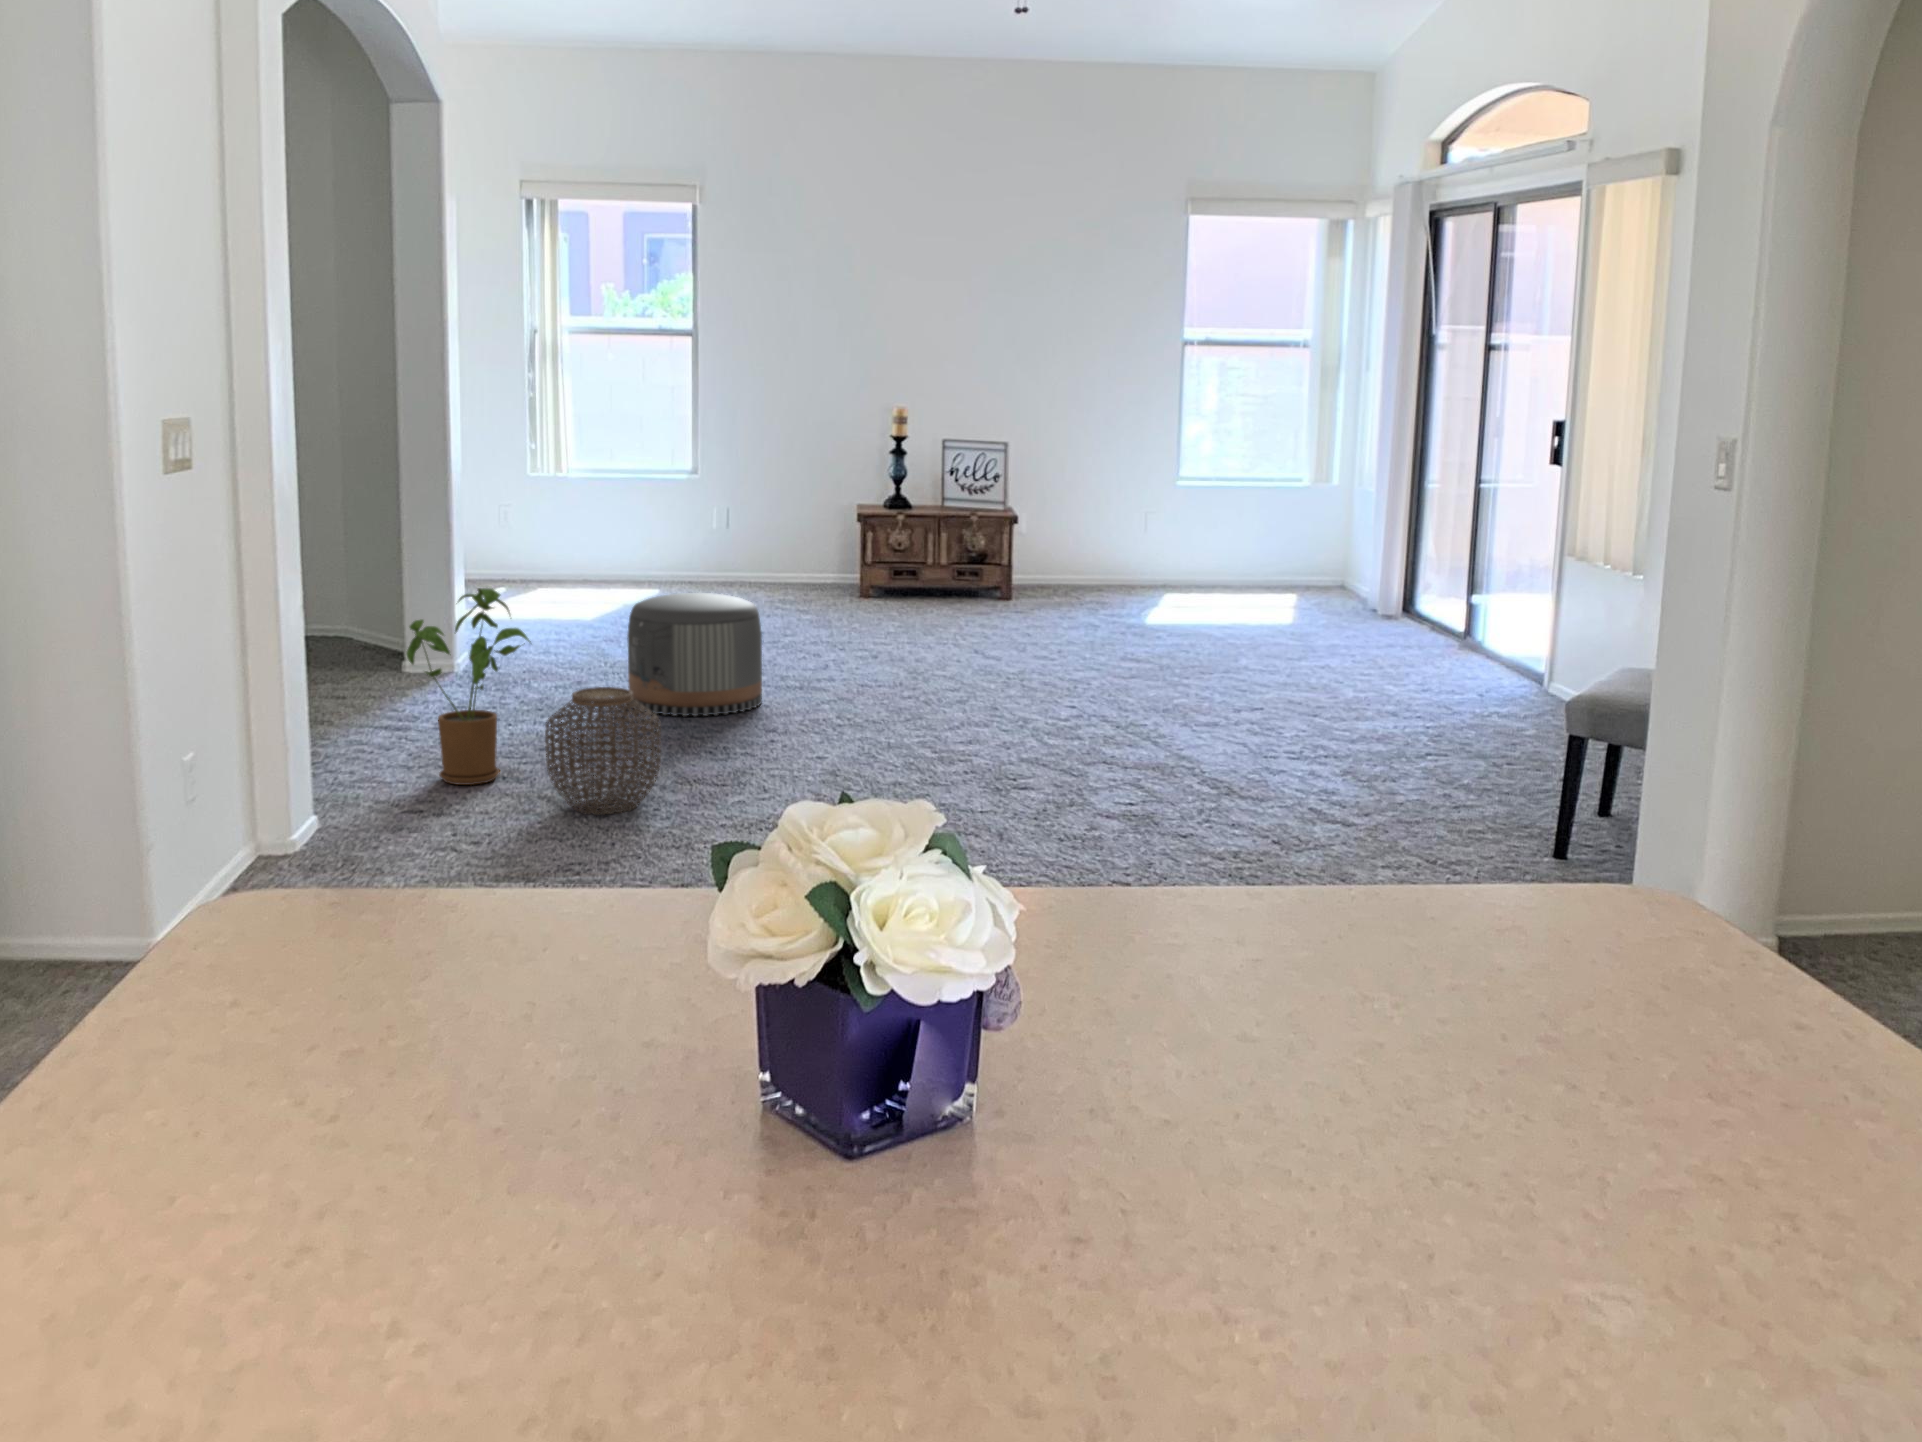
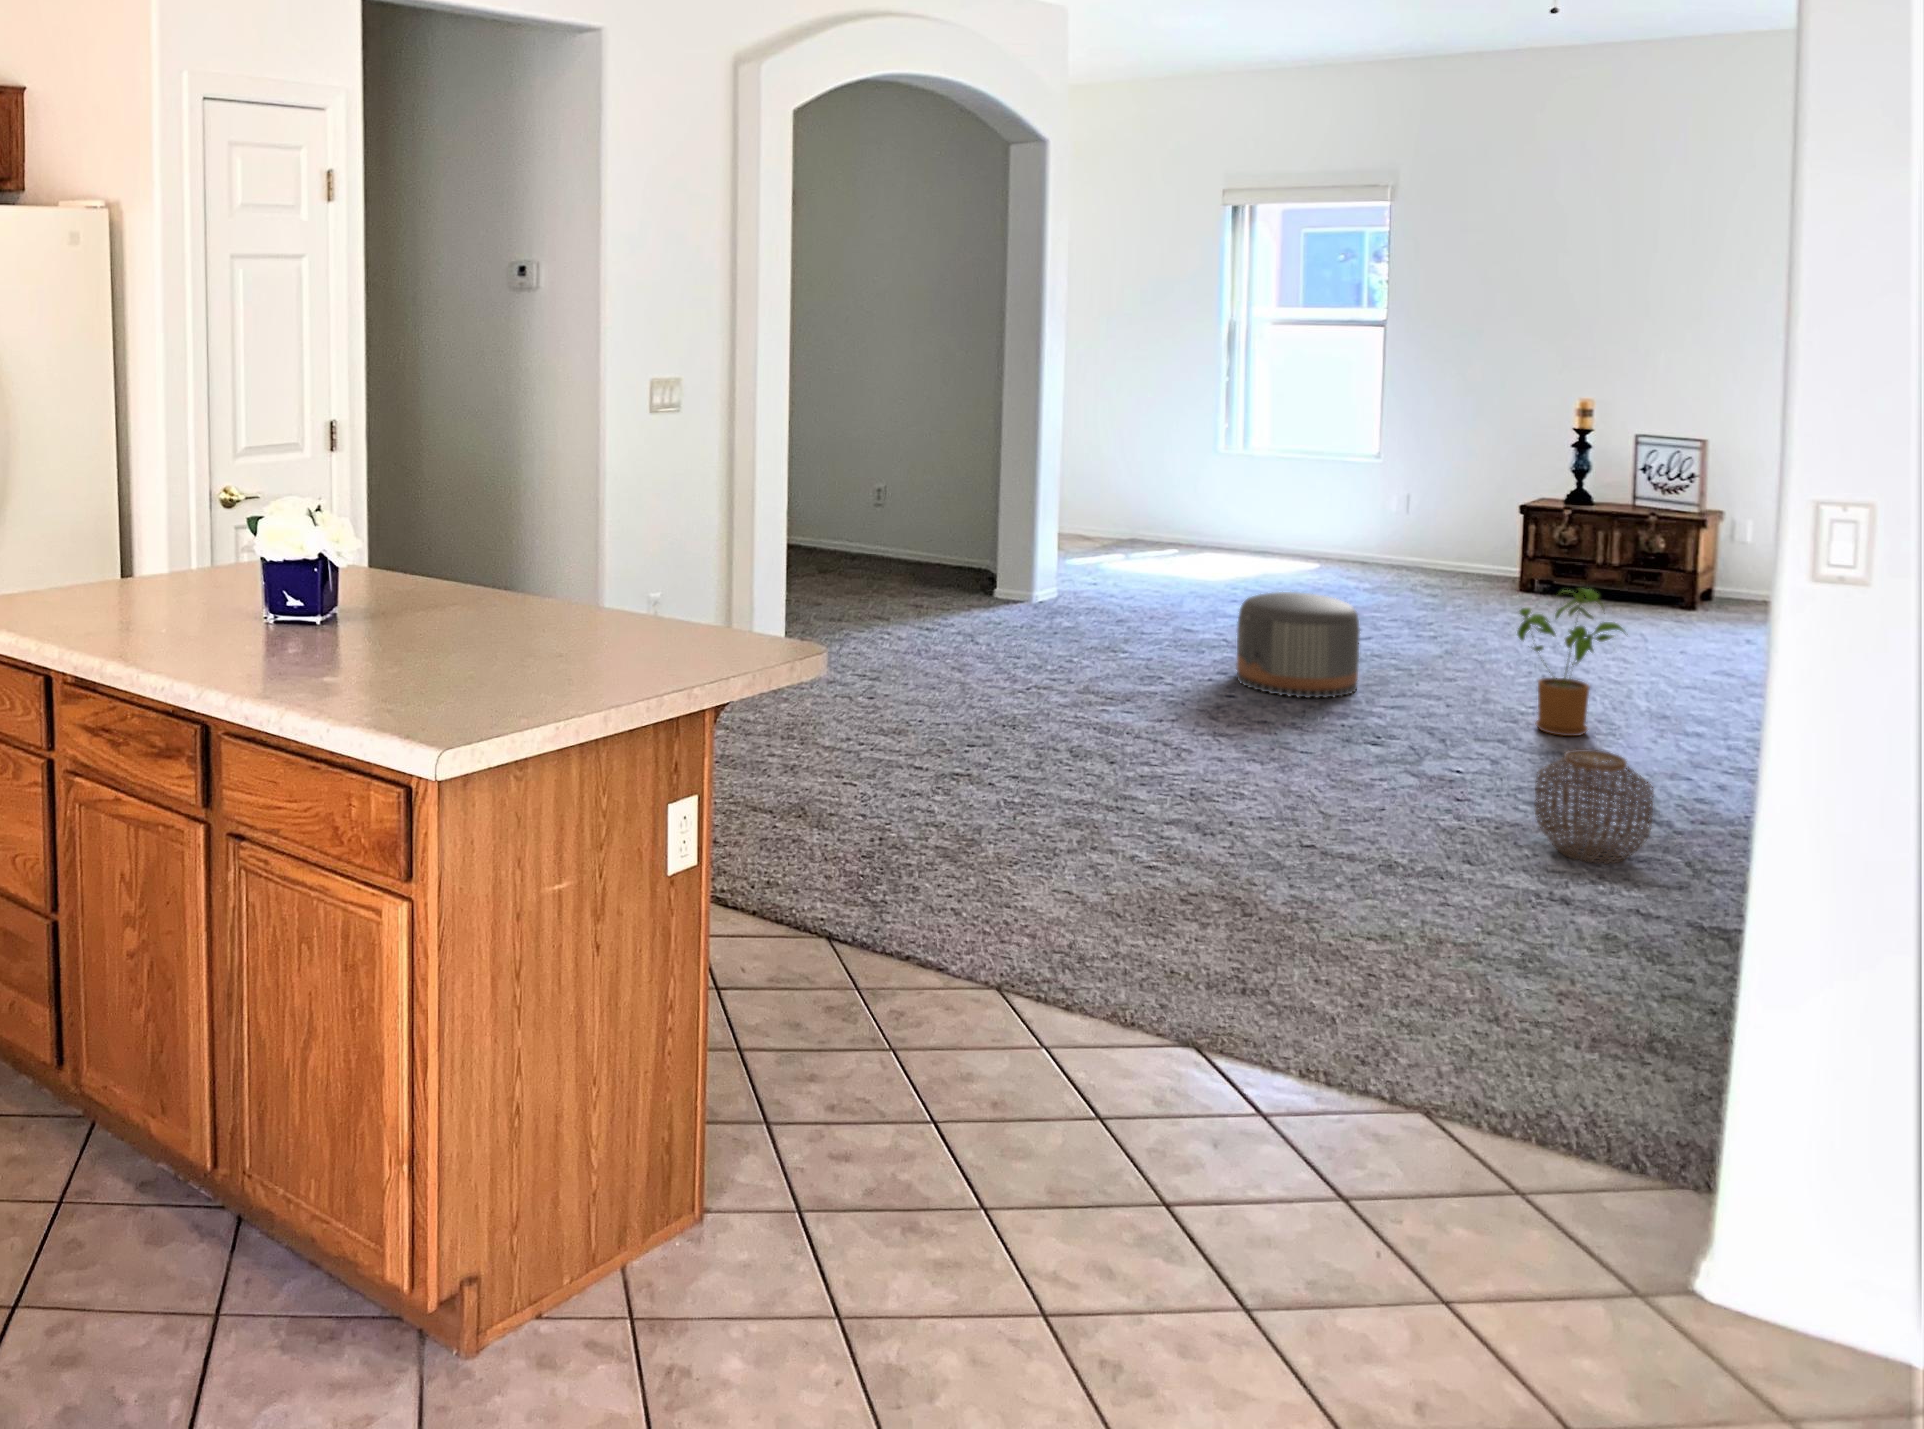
house plant: present [406,588,531,785] -> present [1517,589,1623,736]
woven basket: present [545,687,661,815] -> present [1535,749,1653,863]

